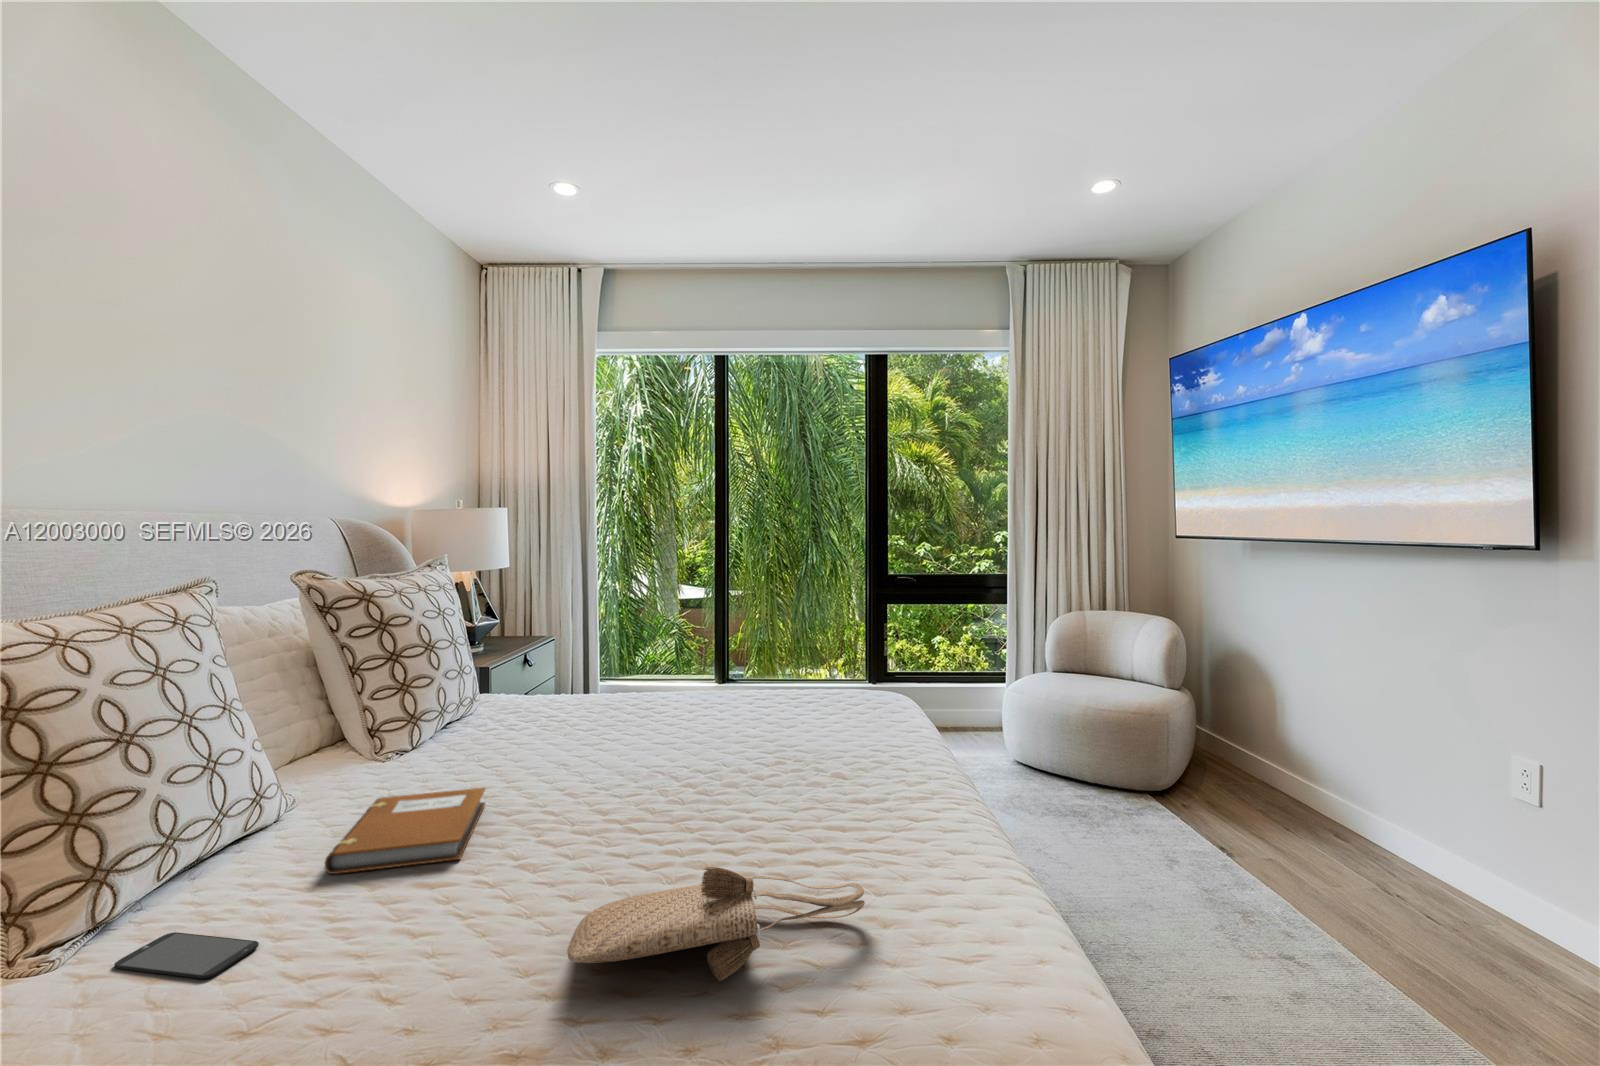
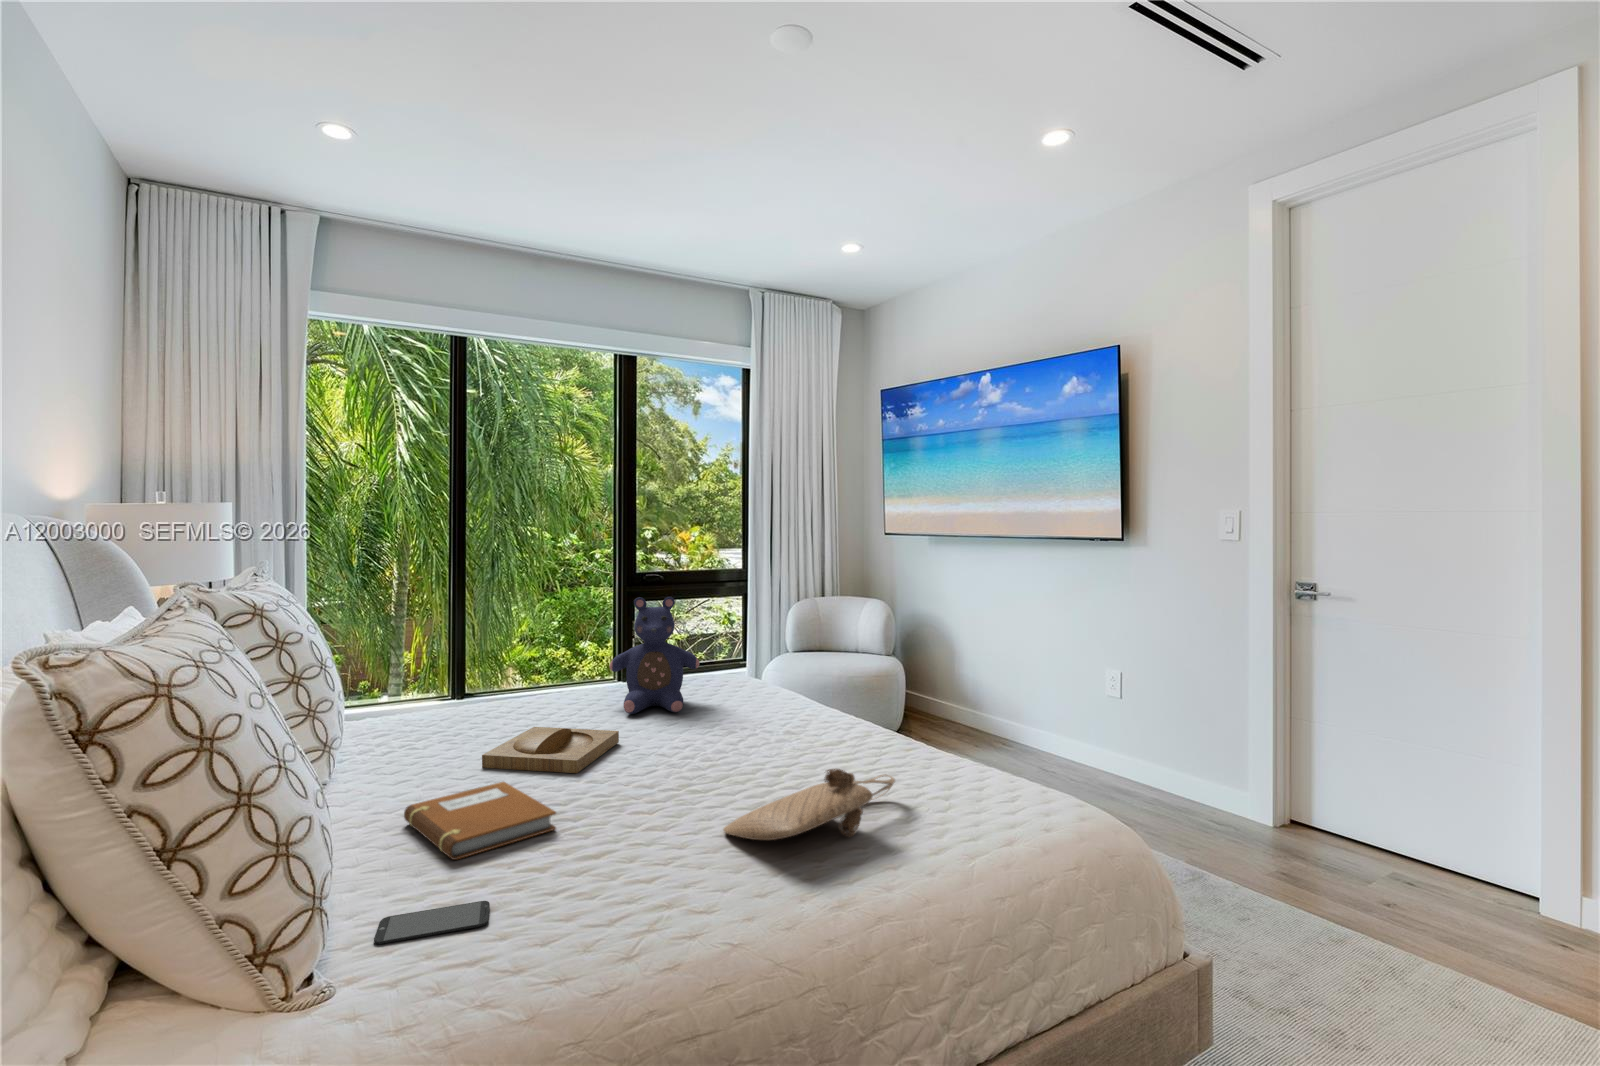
teddy bear: none [725,598,821,730] -> present [609,597,699,714]
tray: none [526,727,674,789] -> present [482,727,619,773]

